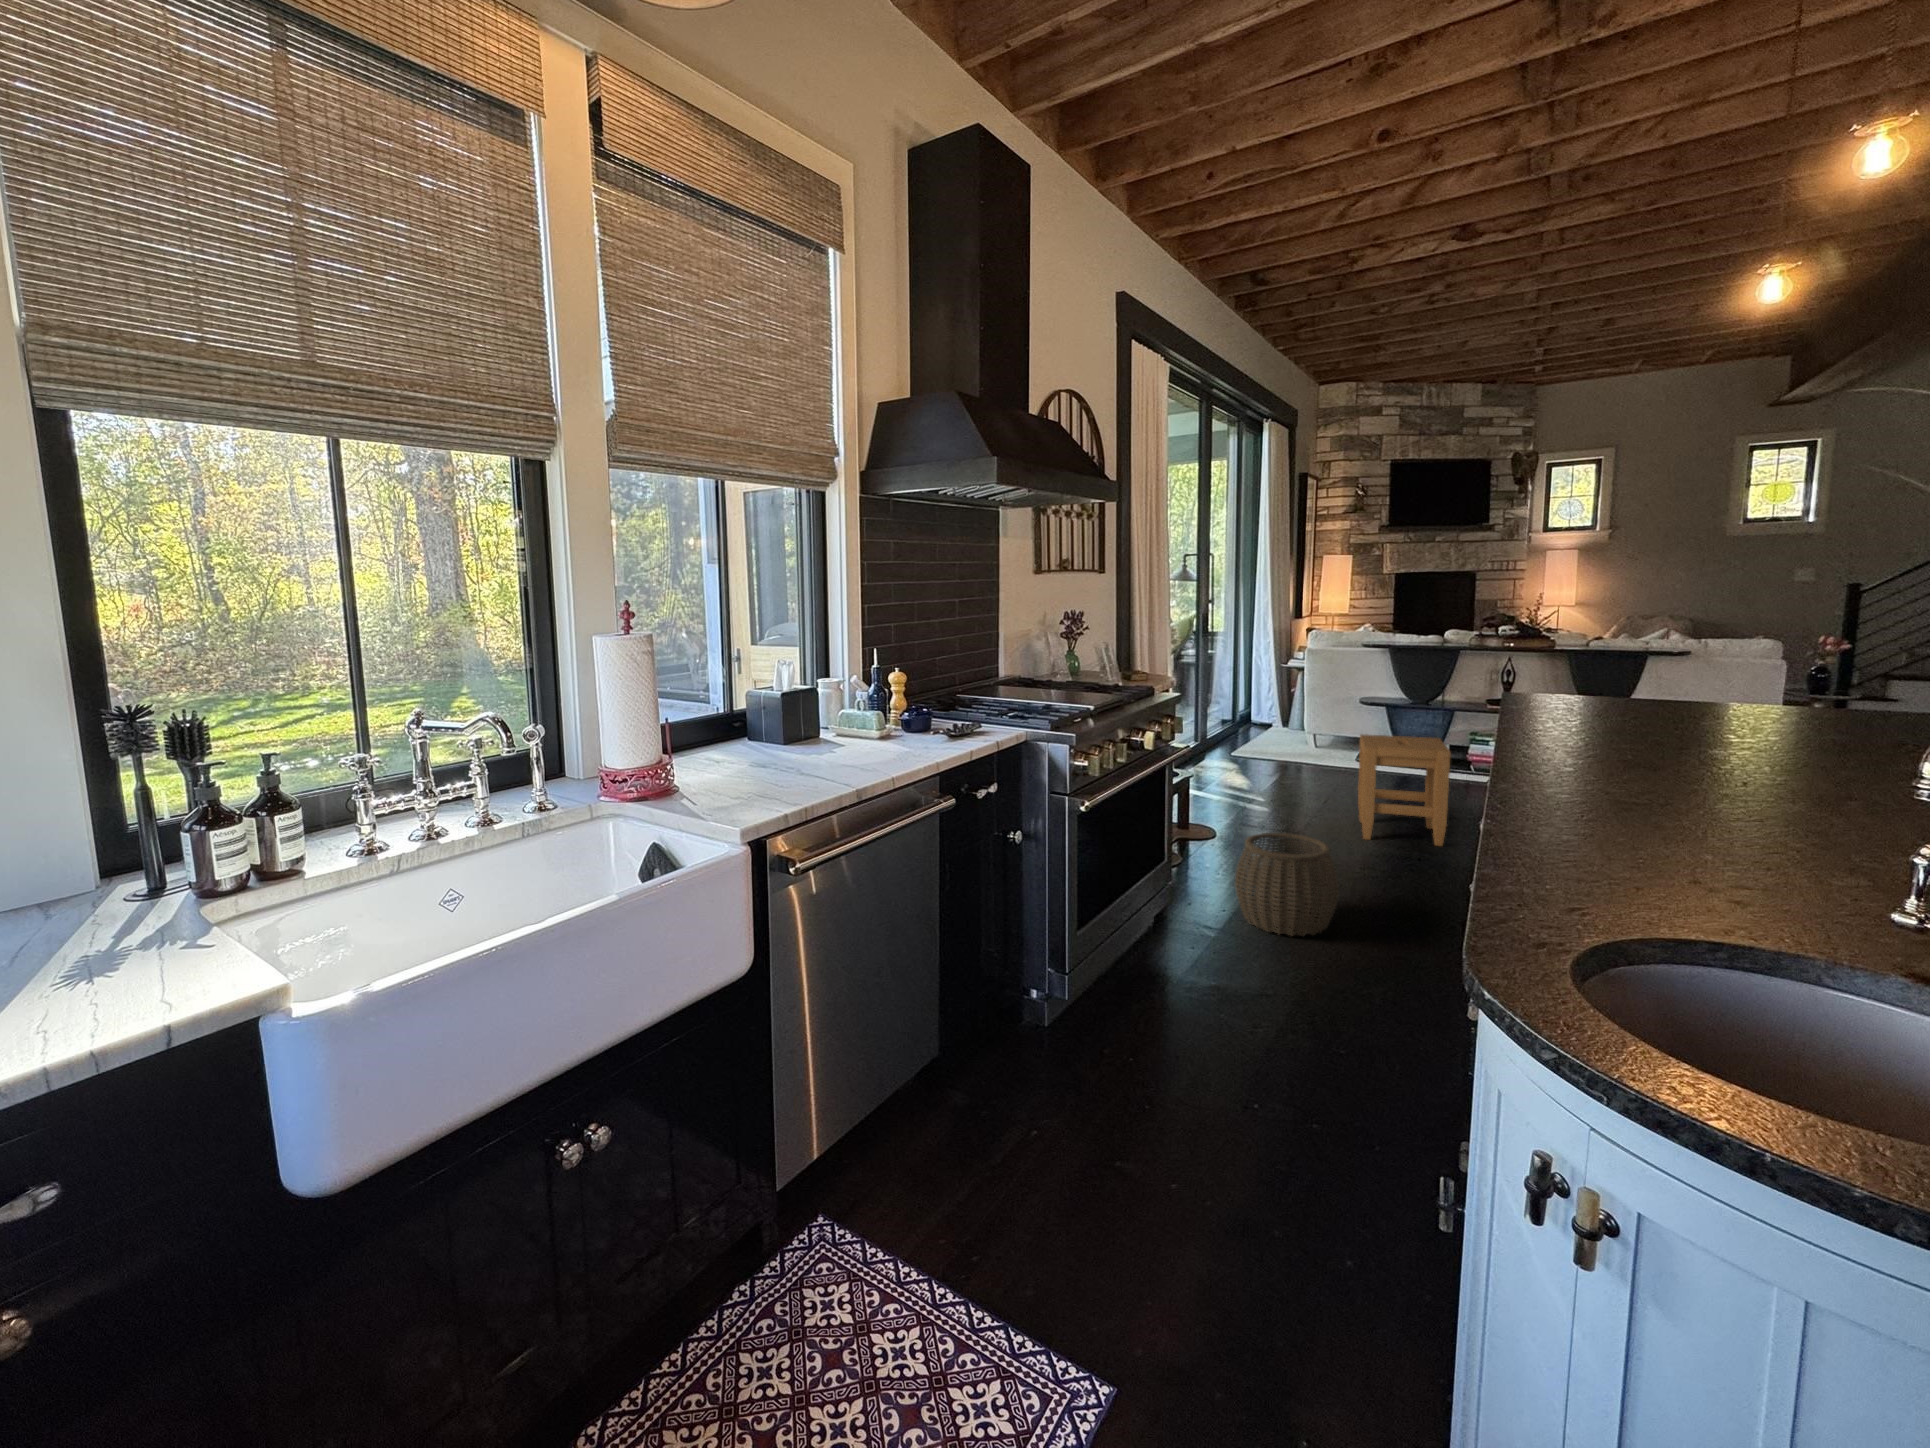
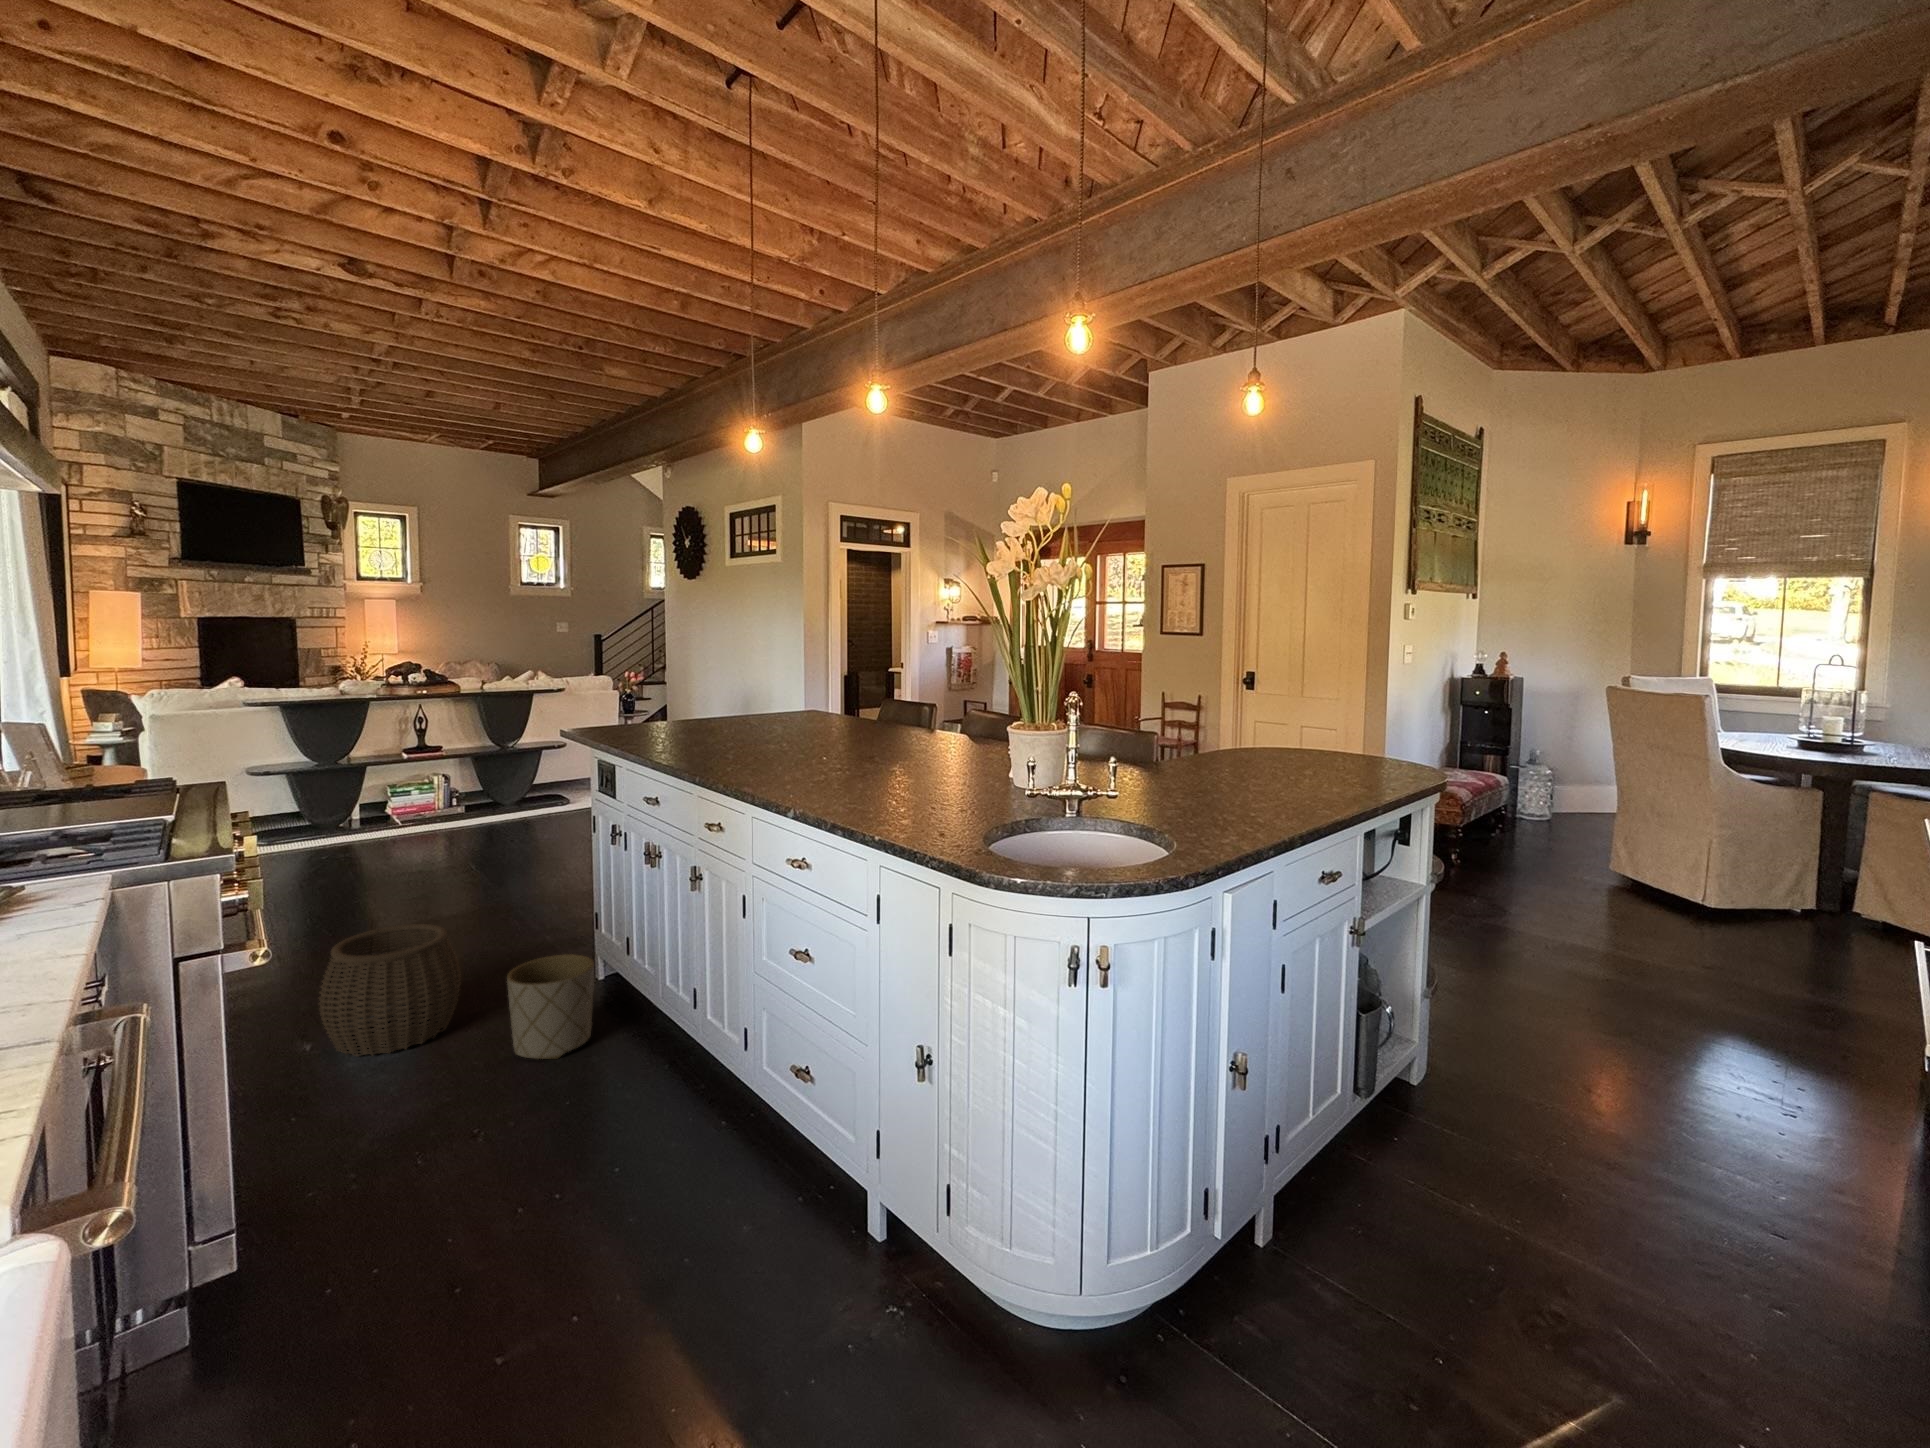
stool: present [1358,734,1451,846] -> none [332,793,459,922]
planter: none [1334,901,1419,999] -> present [507,954,594,1059]

